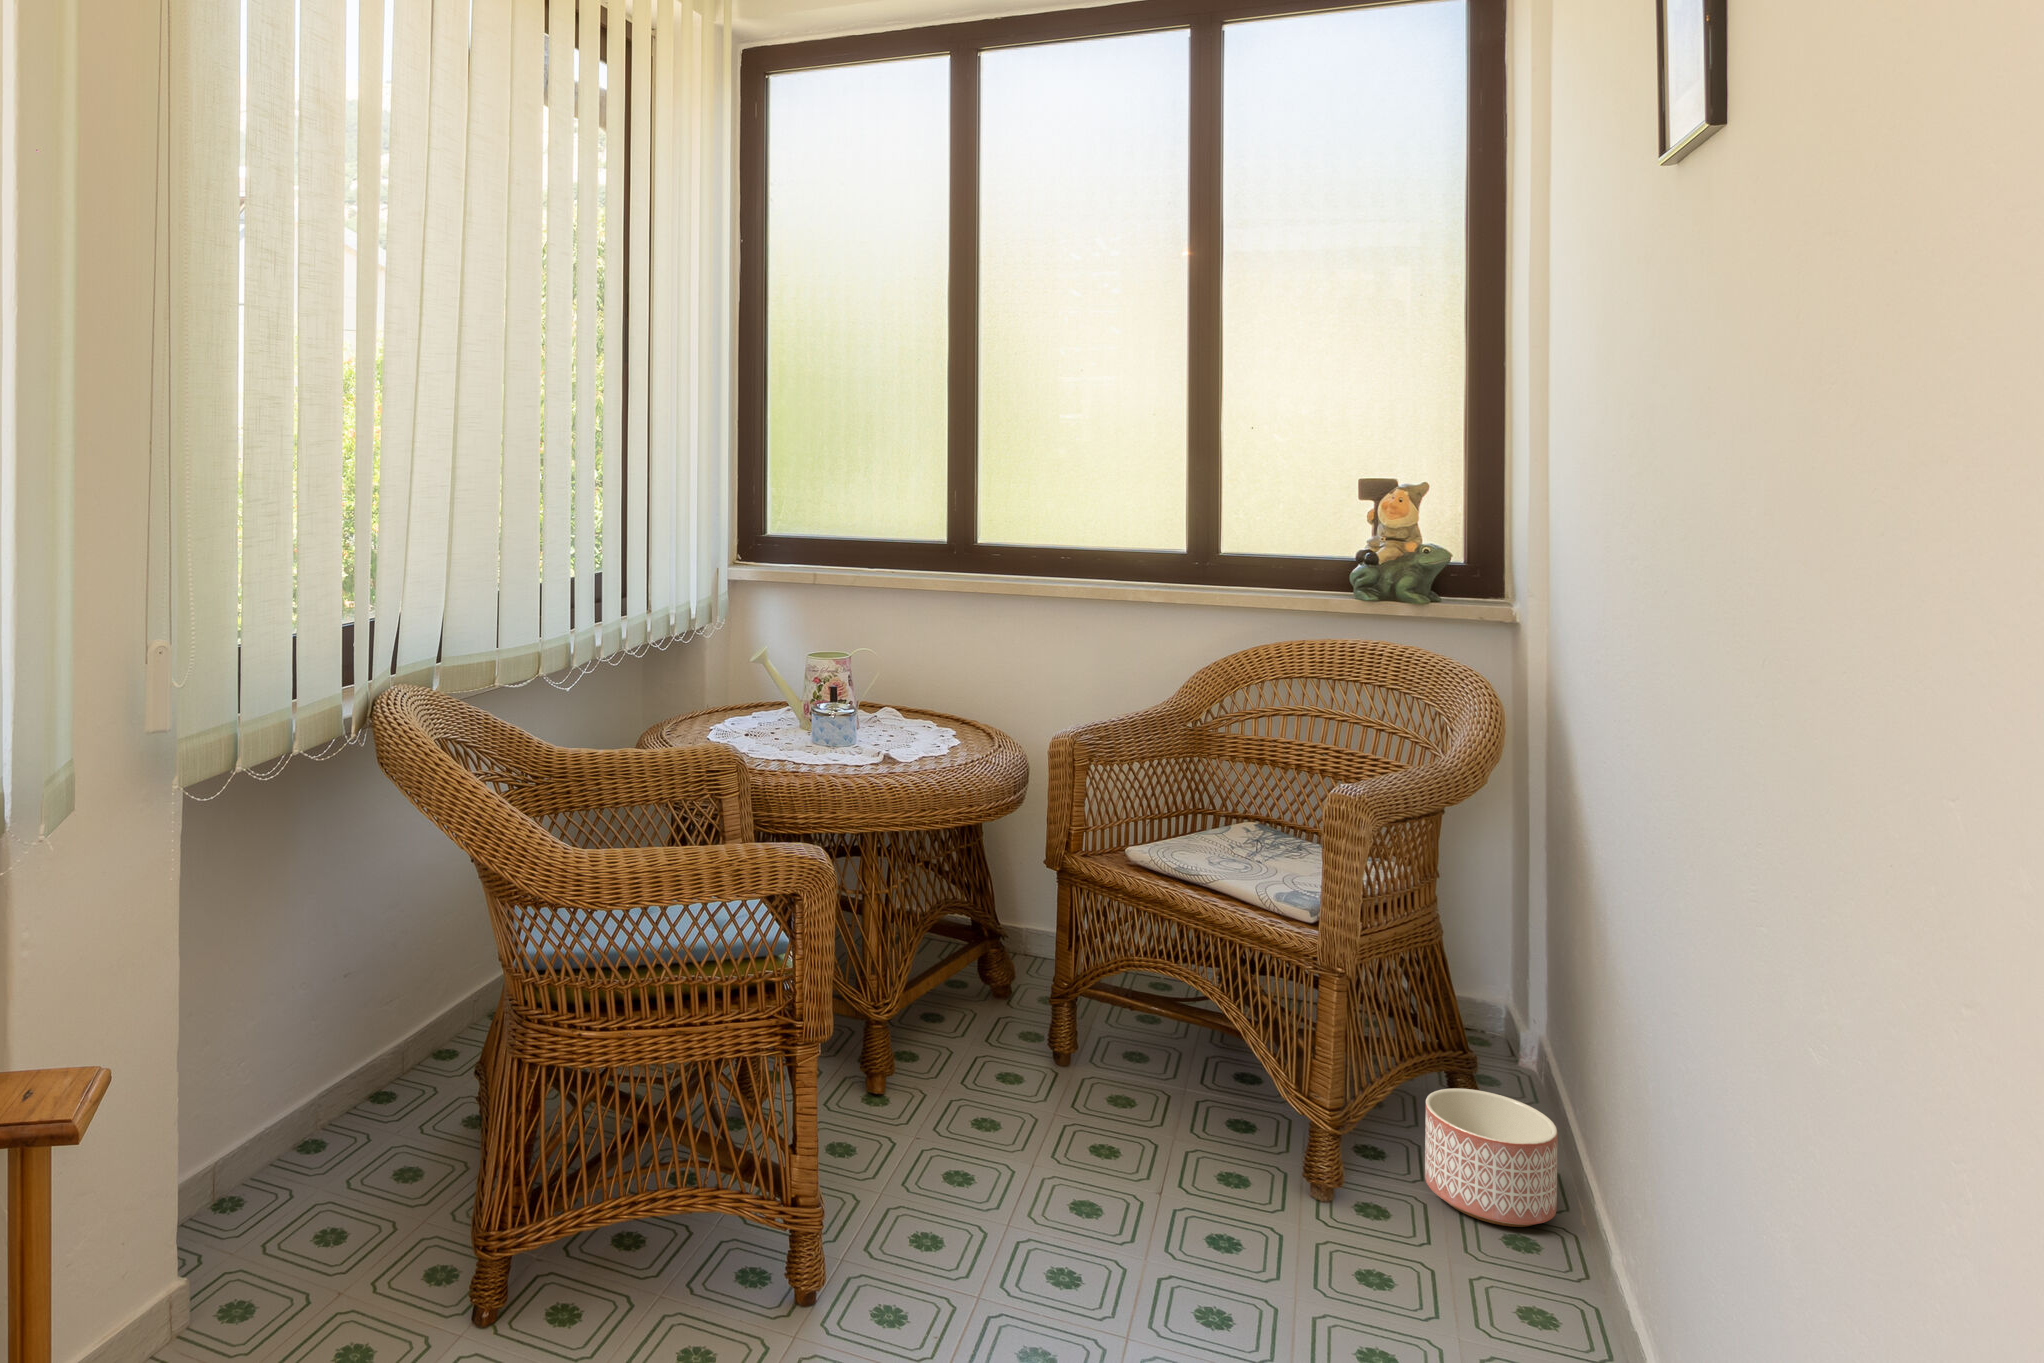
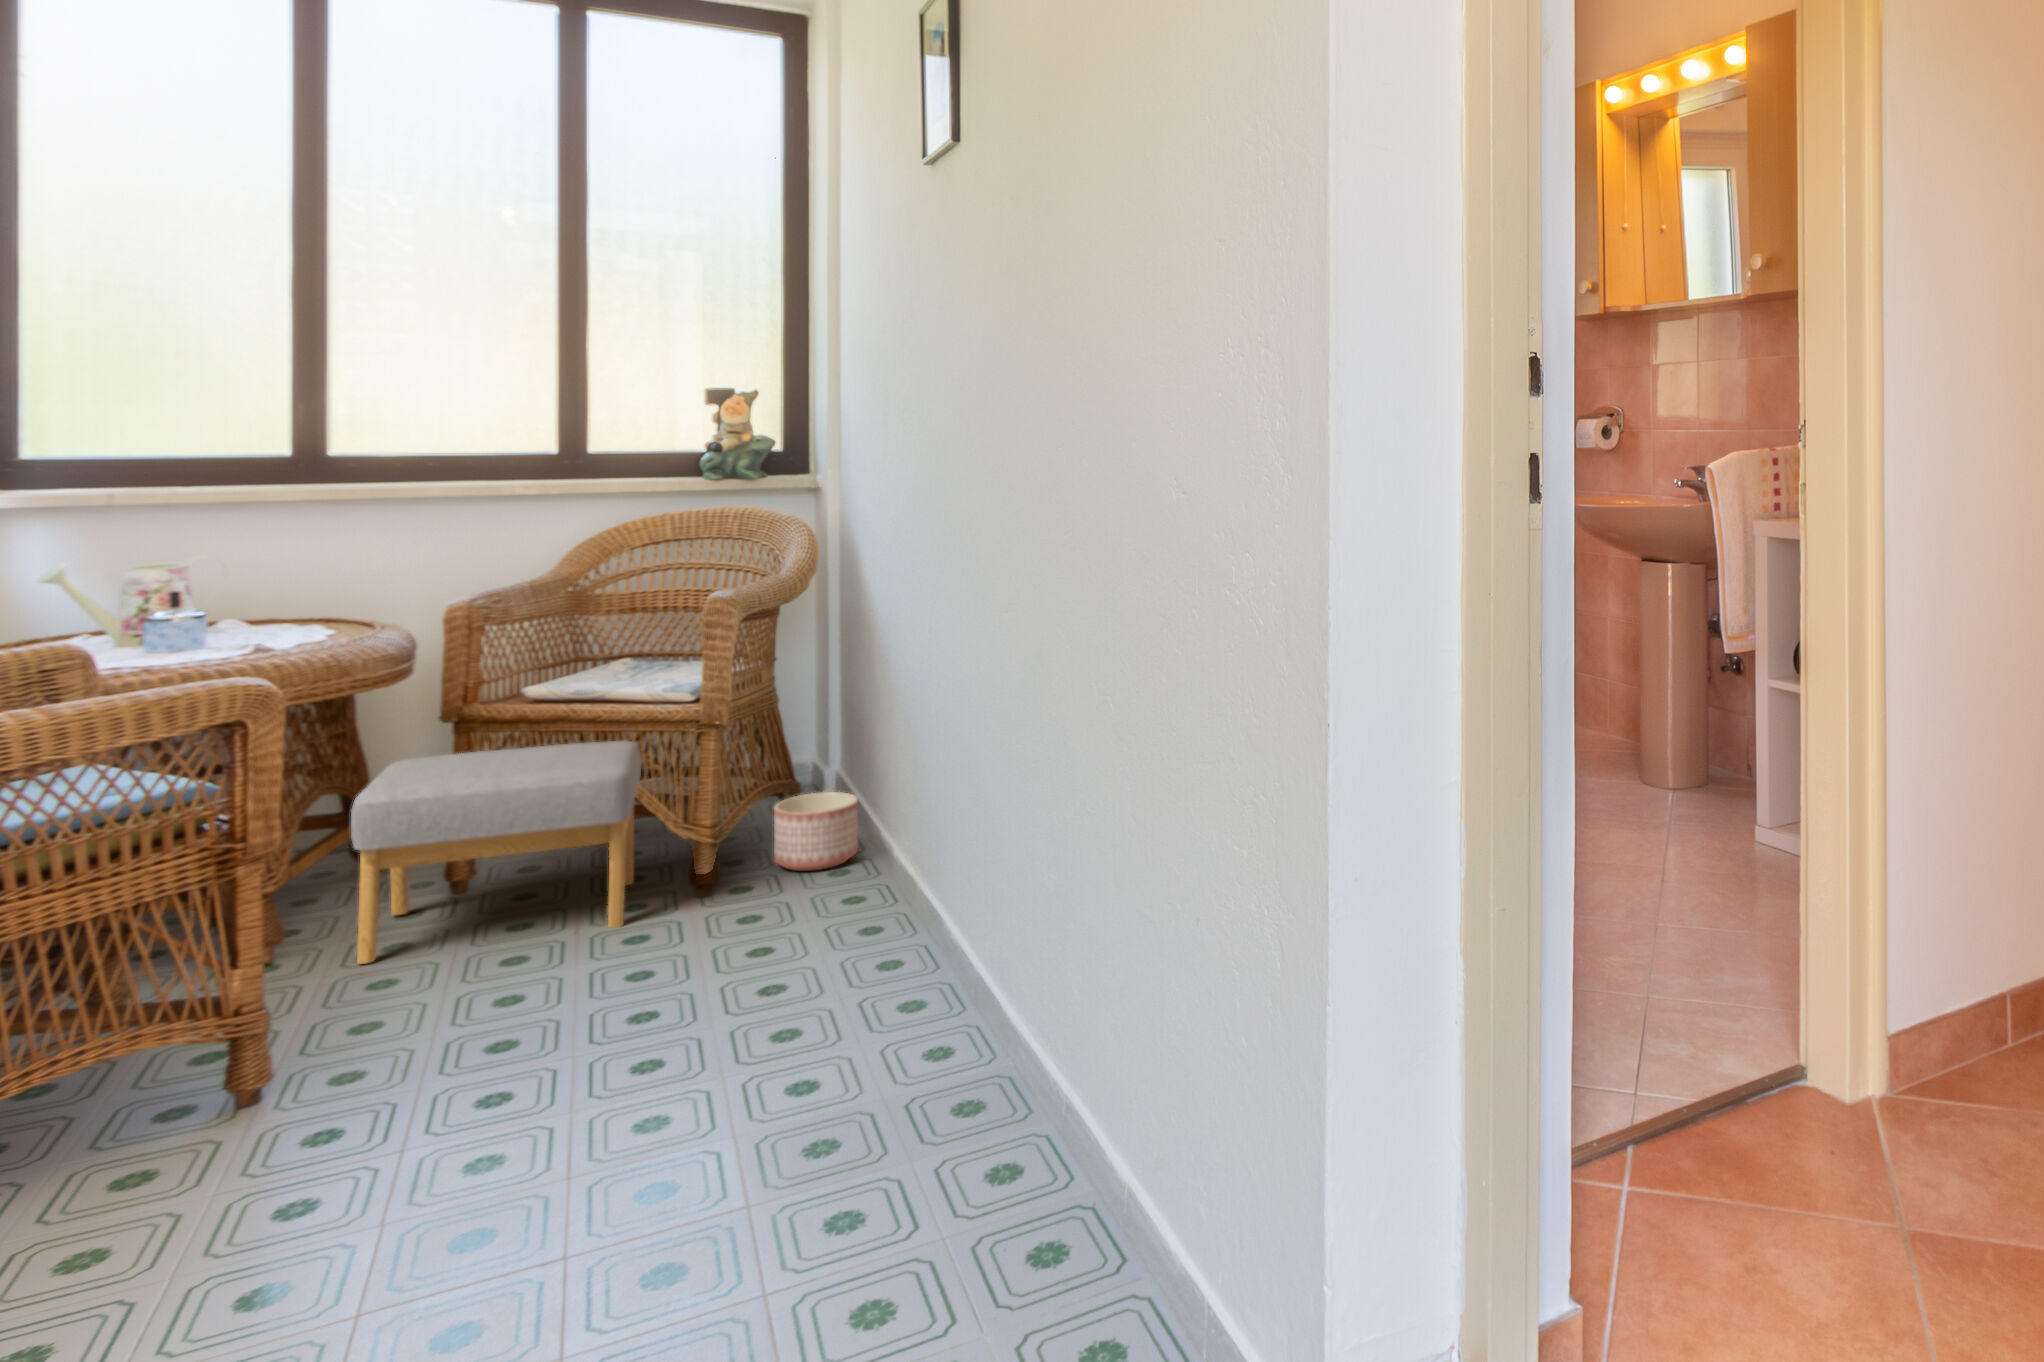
footstool: none [942,905,1249,1209] -> present [351,741,641,964]

